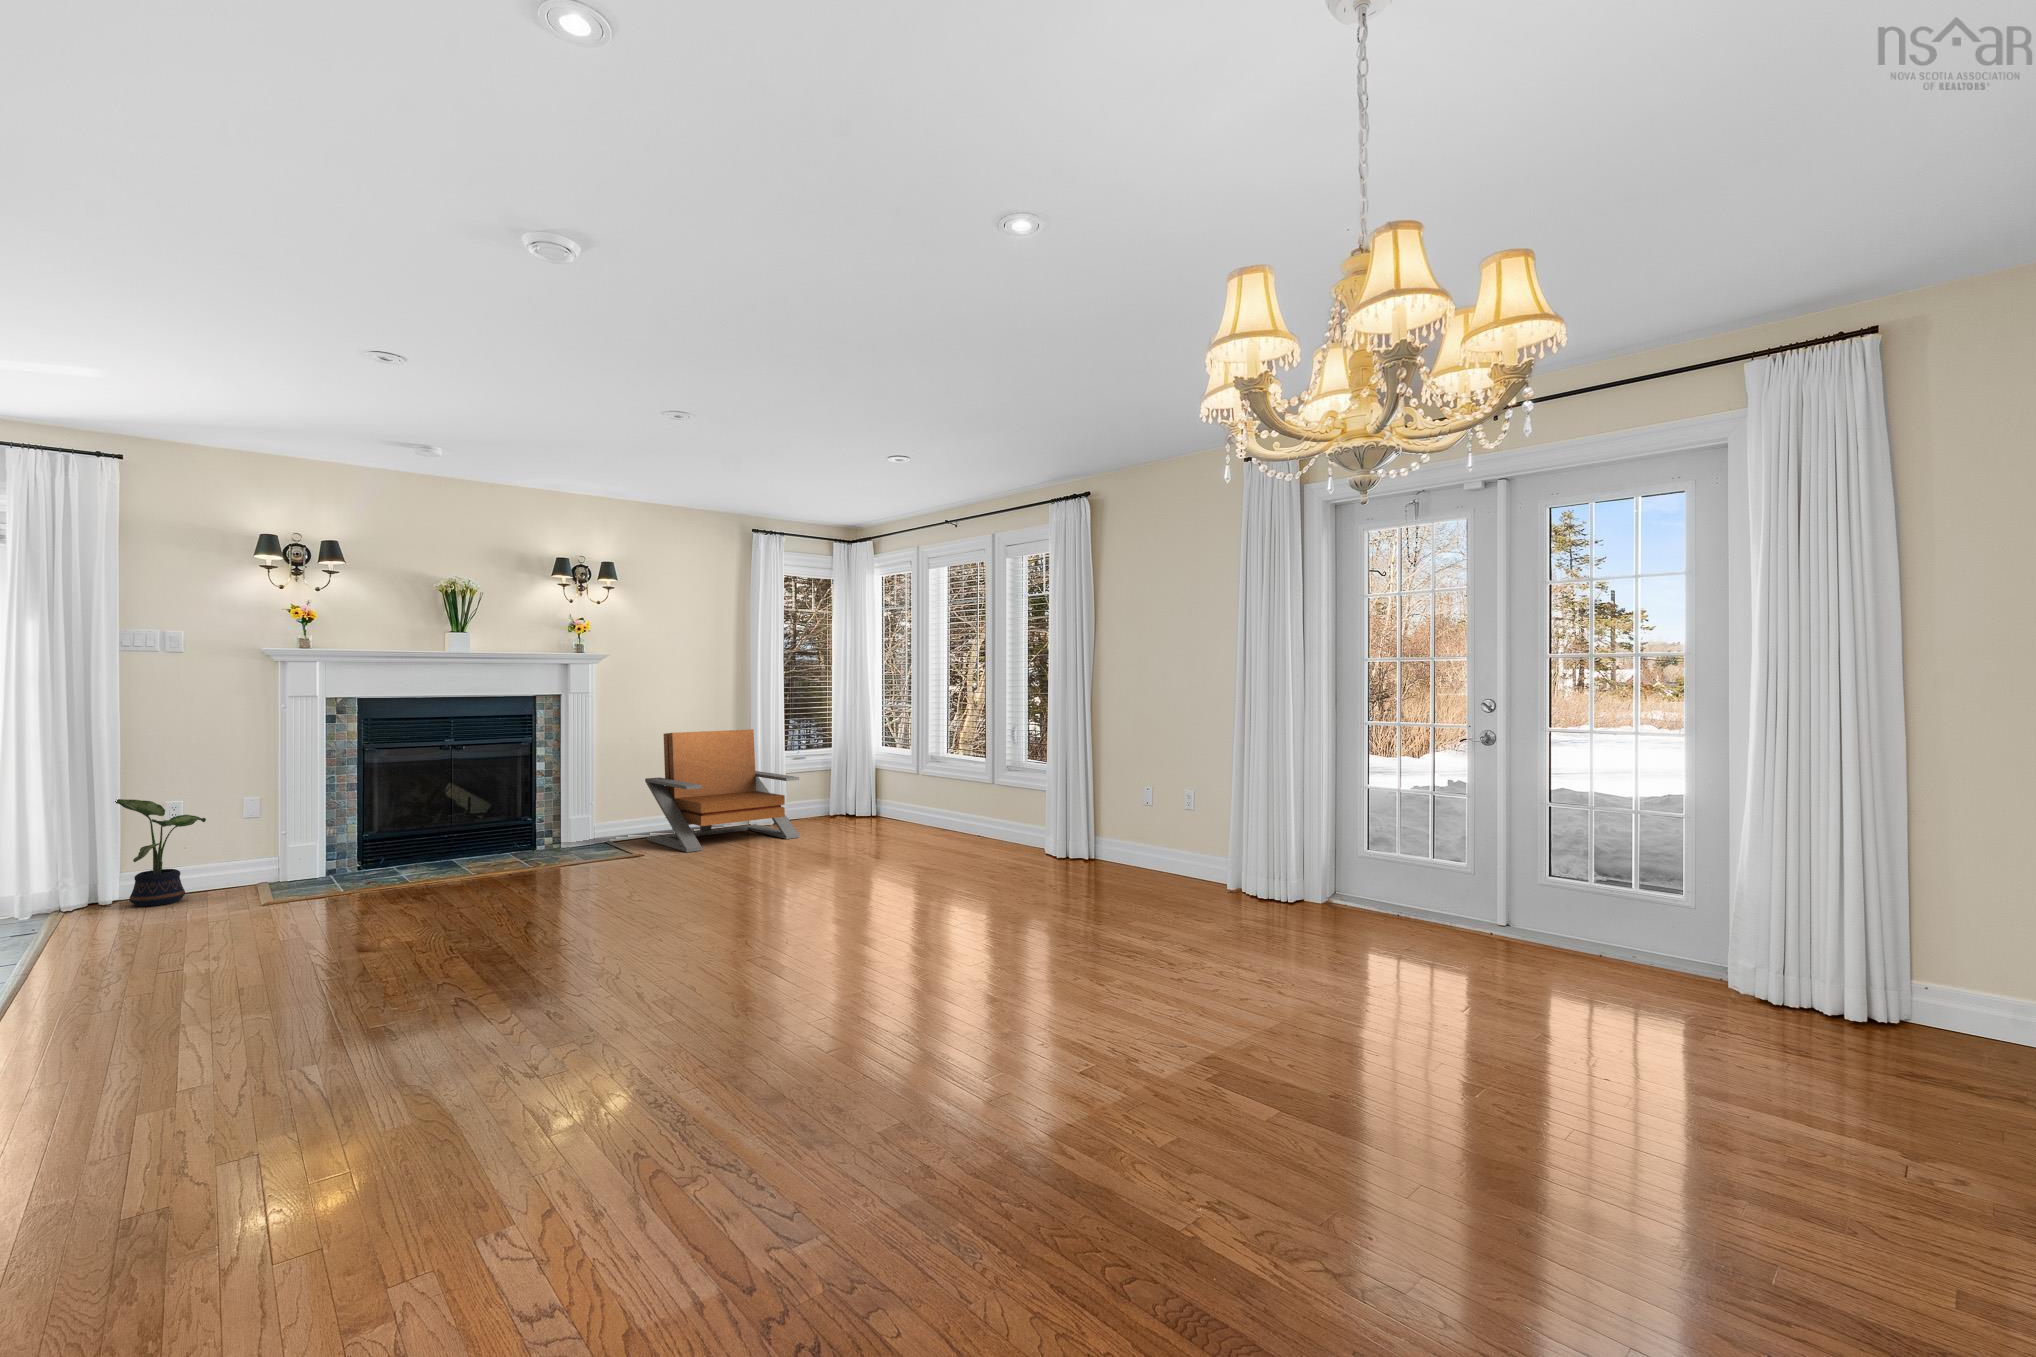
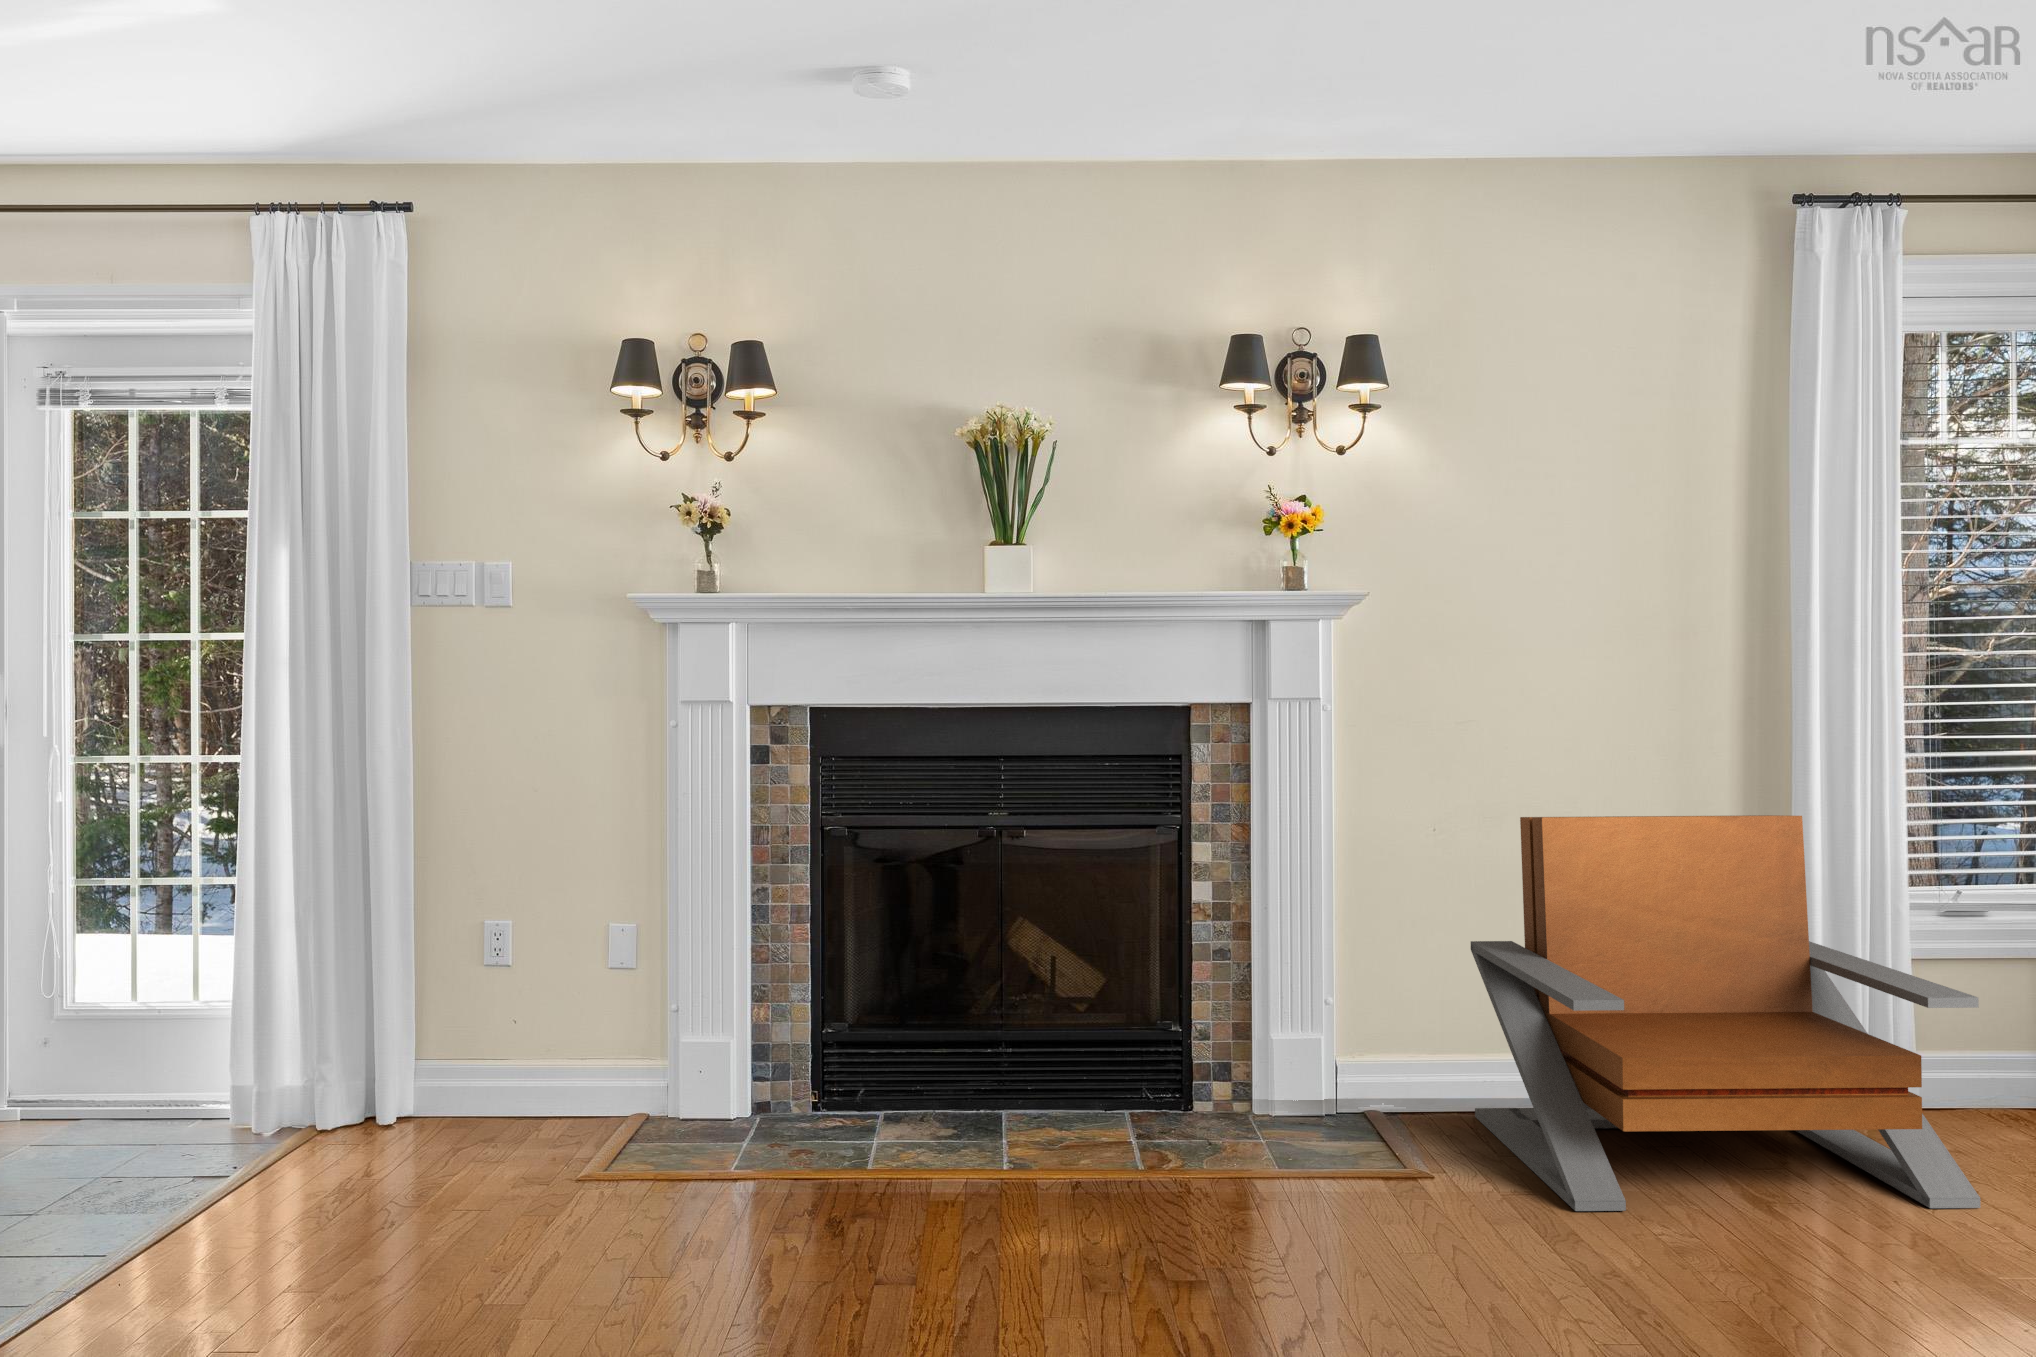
potted plant: present [115,799,206,906] -> none [375,912,531,1152]

